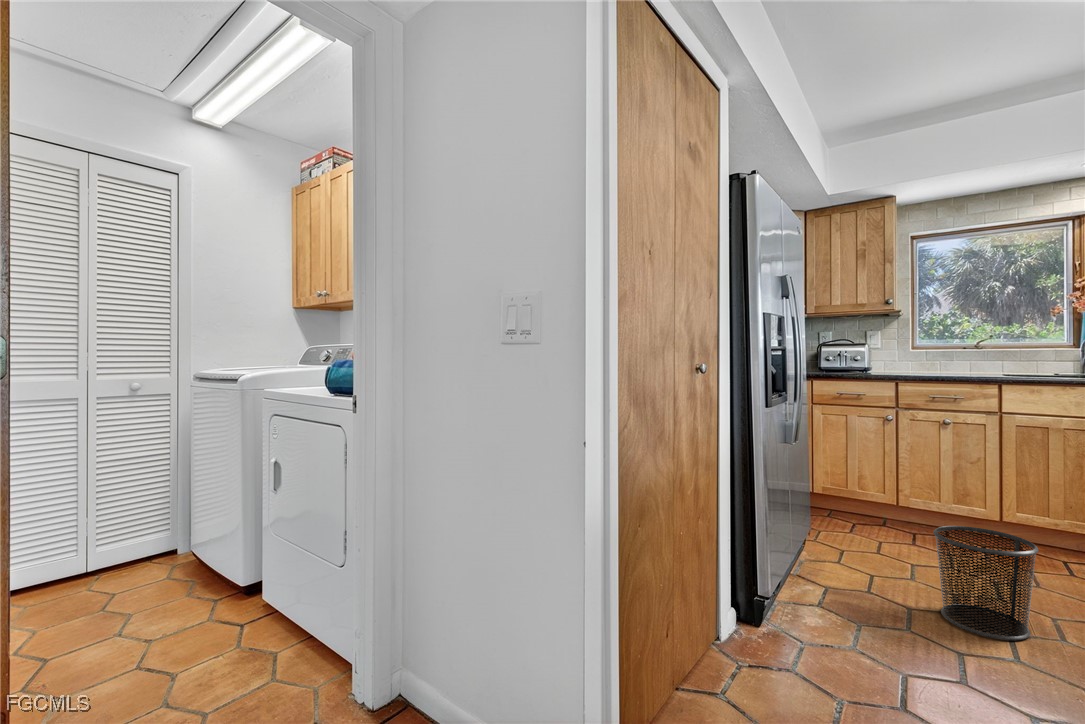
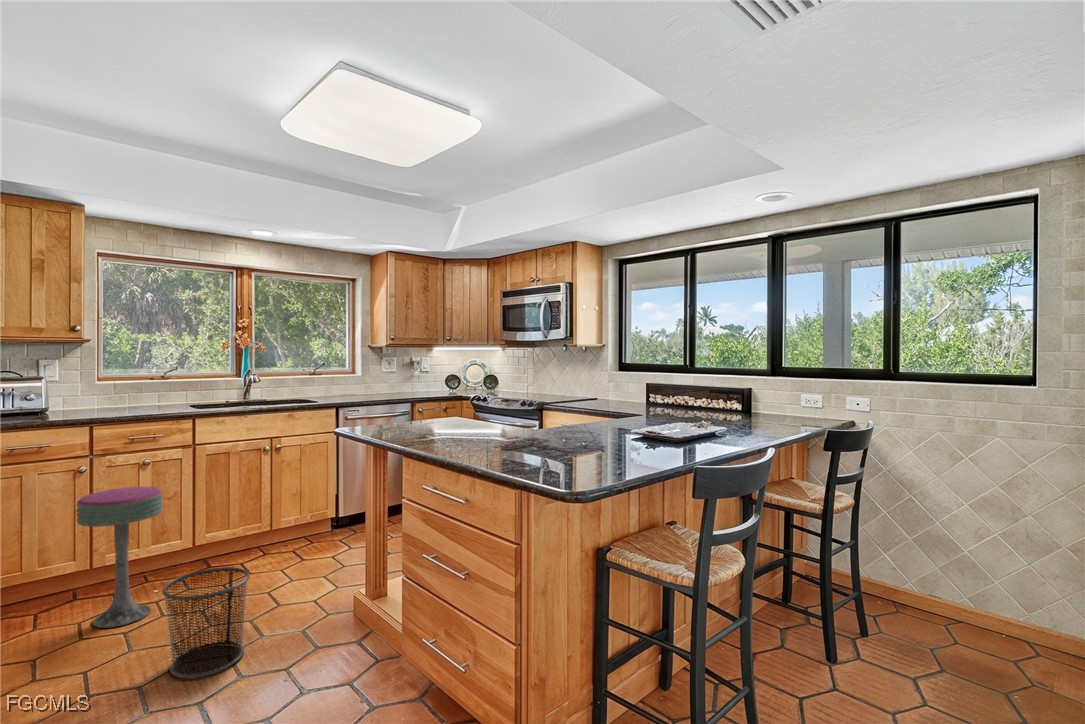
bar stool: none [877,437,954,562] -> present [77,487,163,628]

